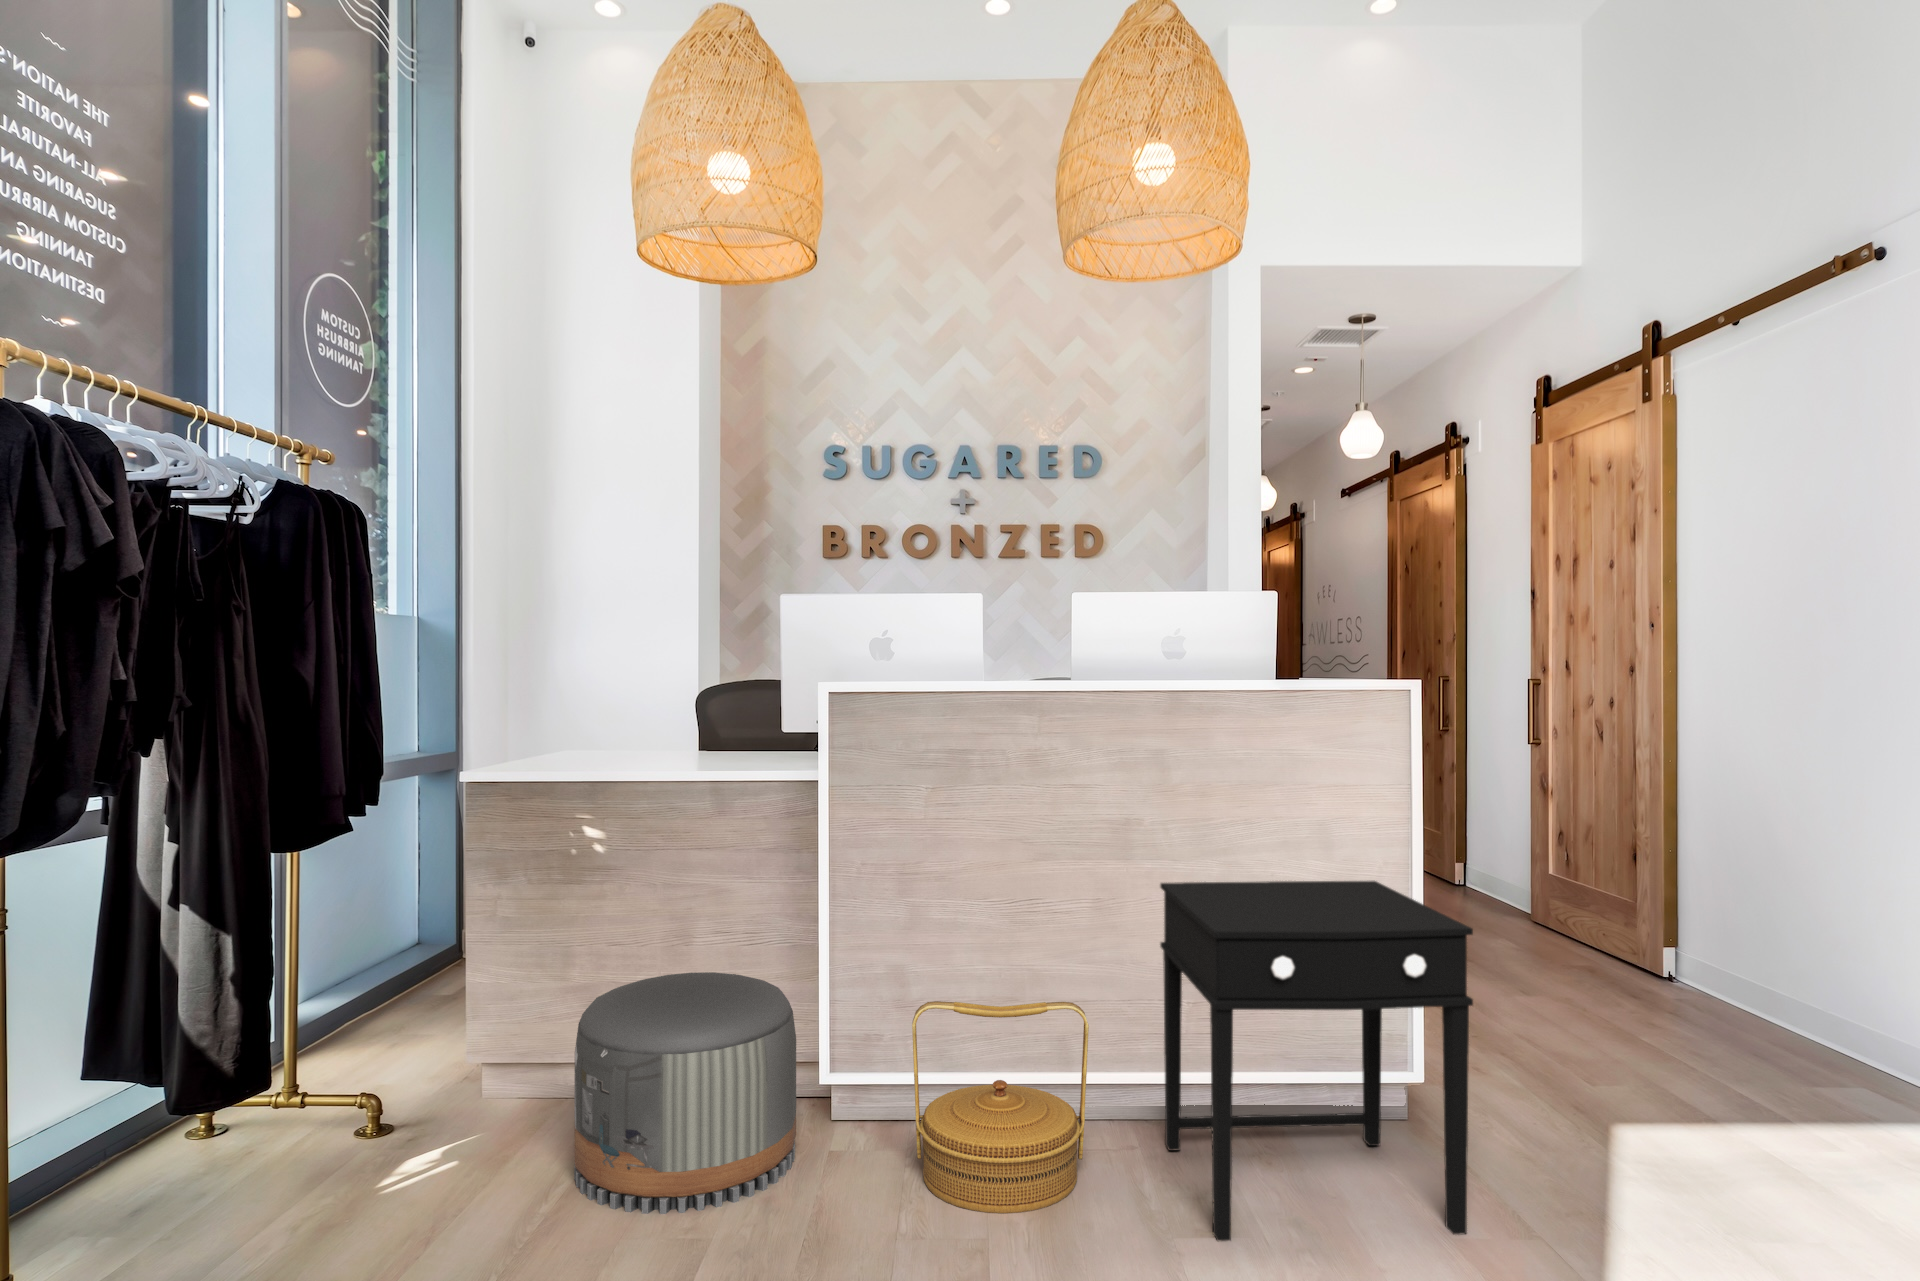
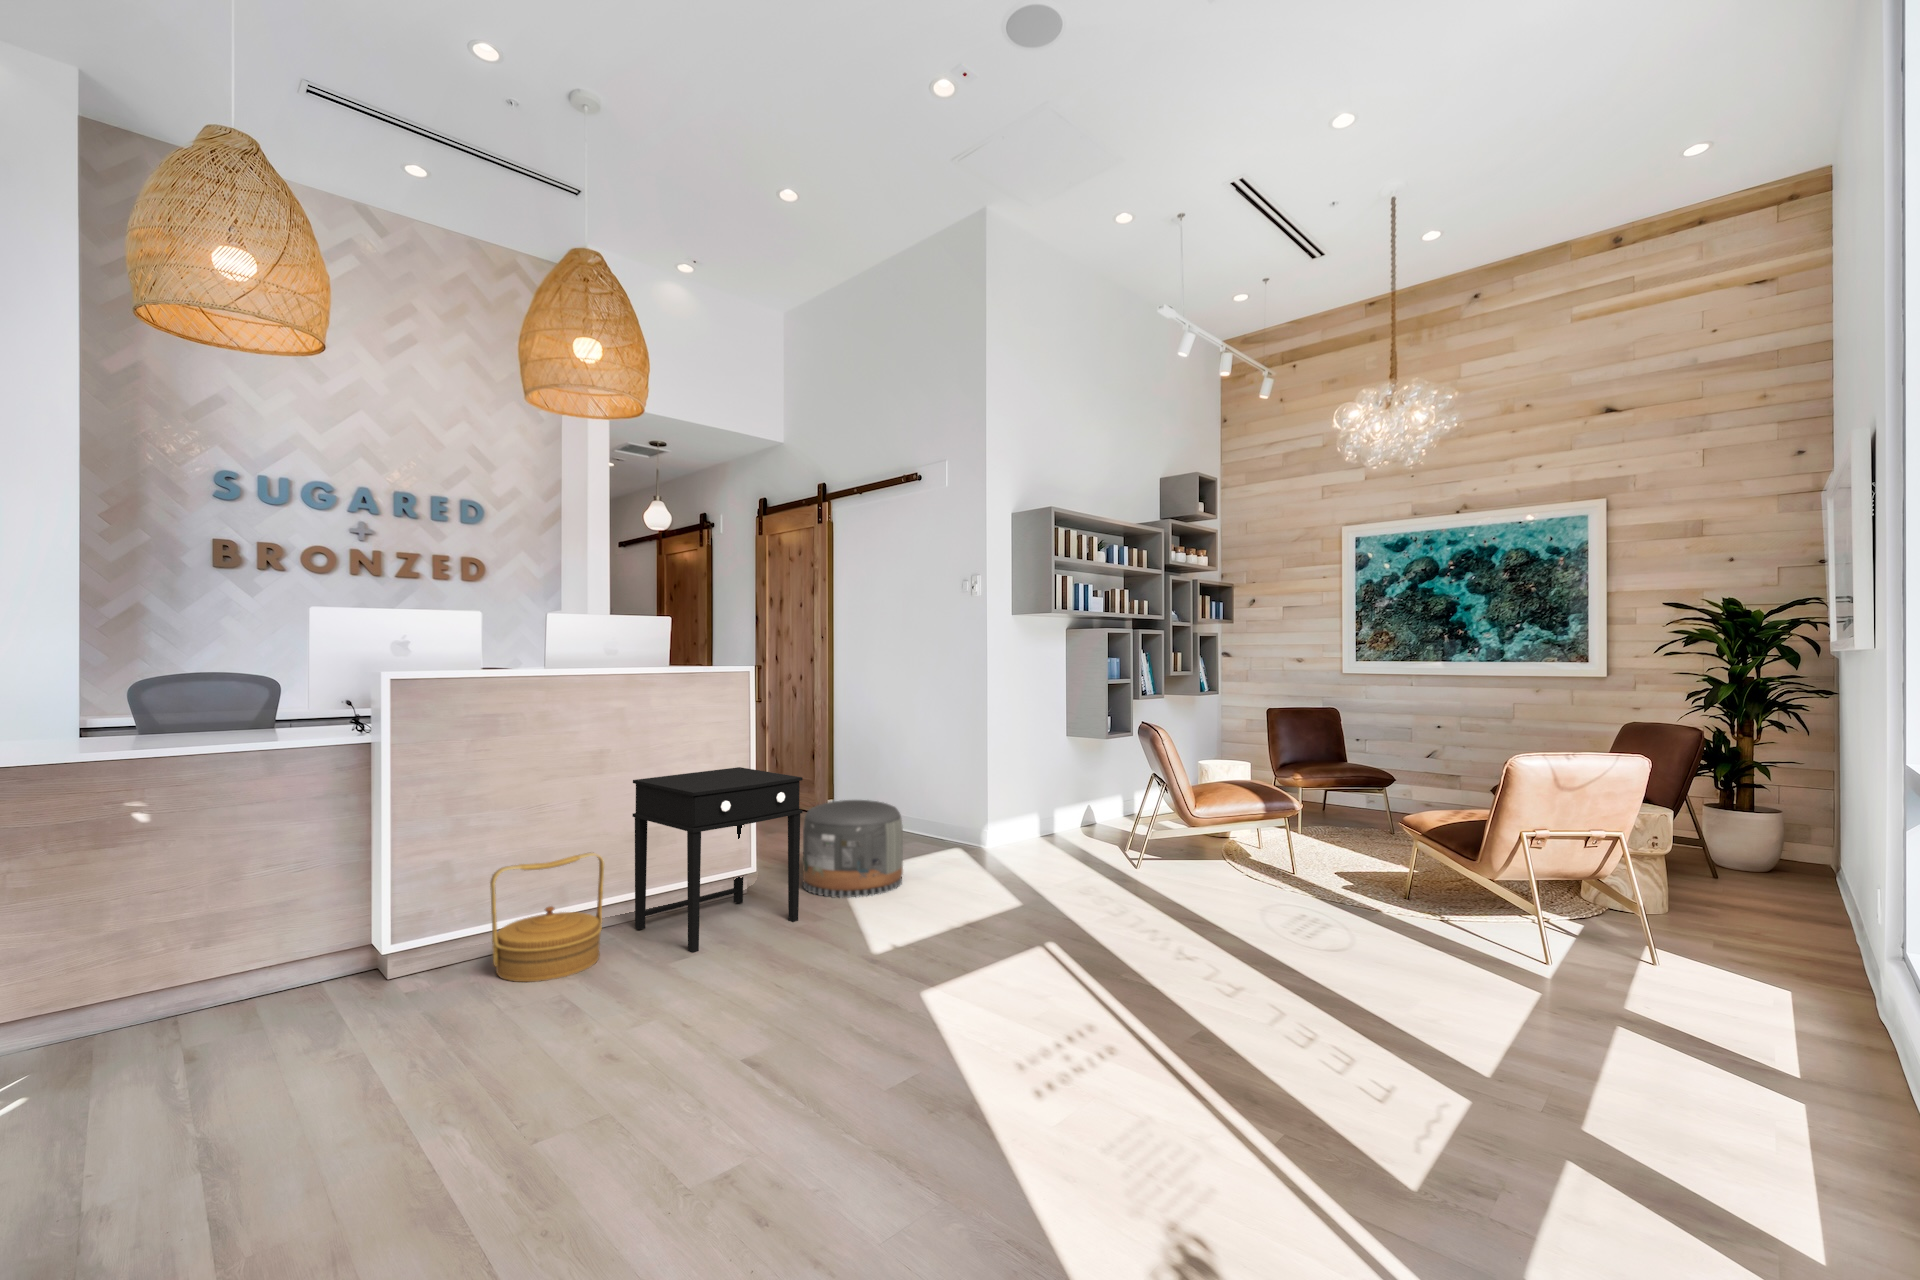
pouf: present [574,972,796,1214] -> present [803,800,903,898]

